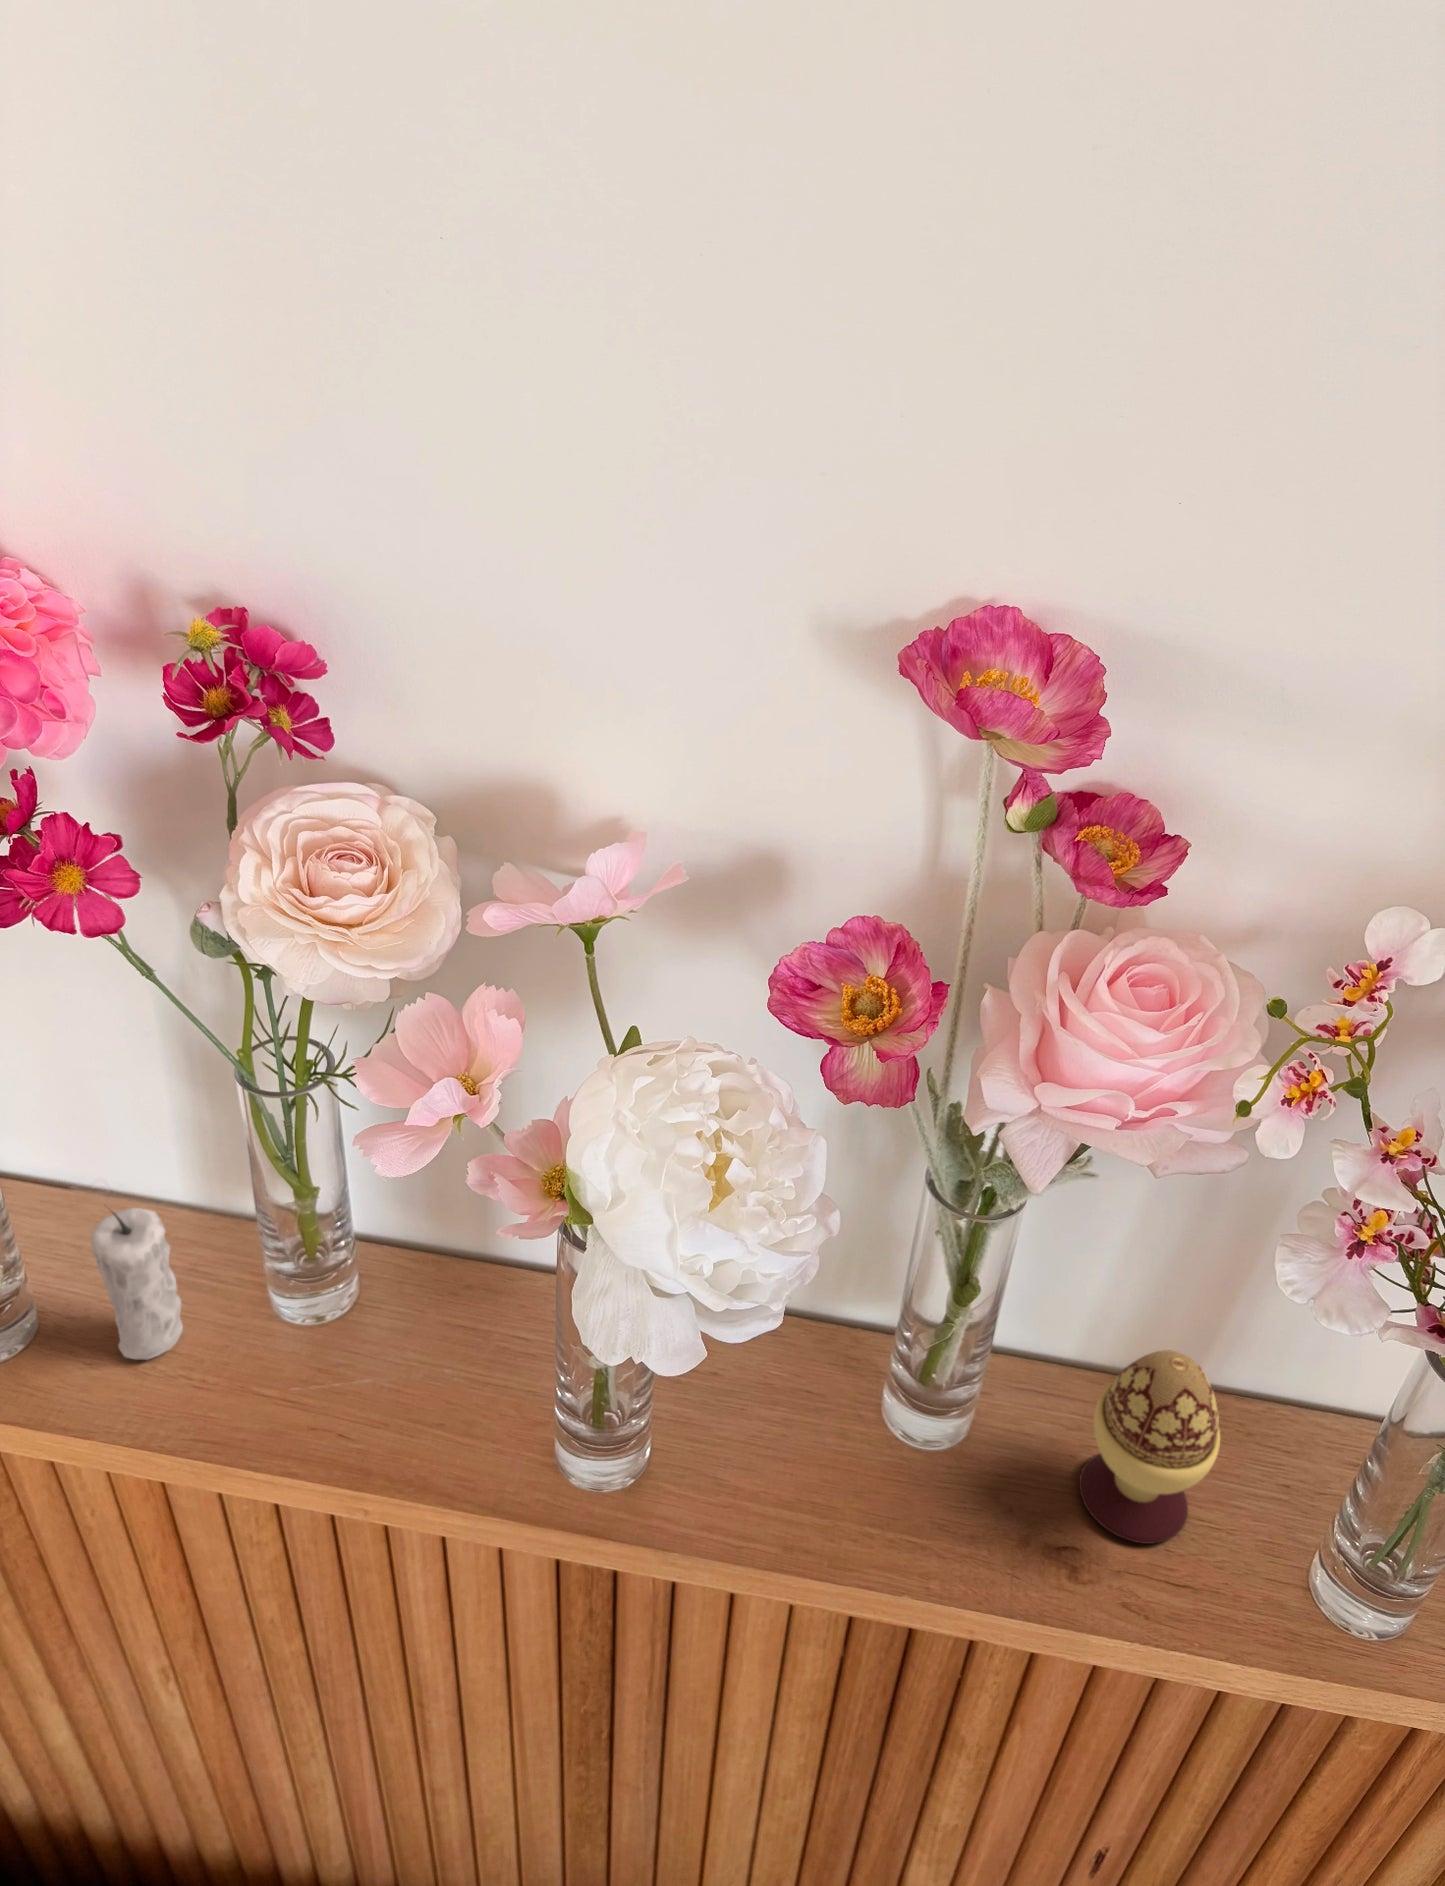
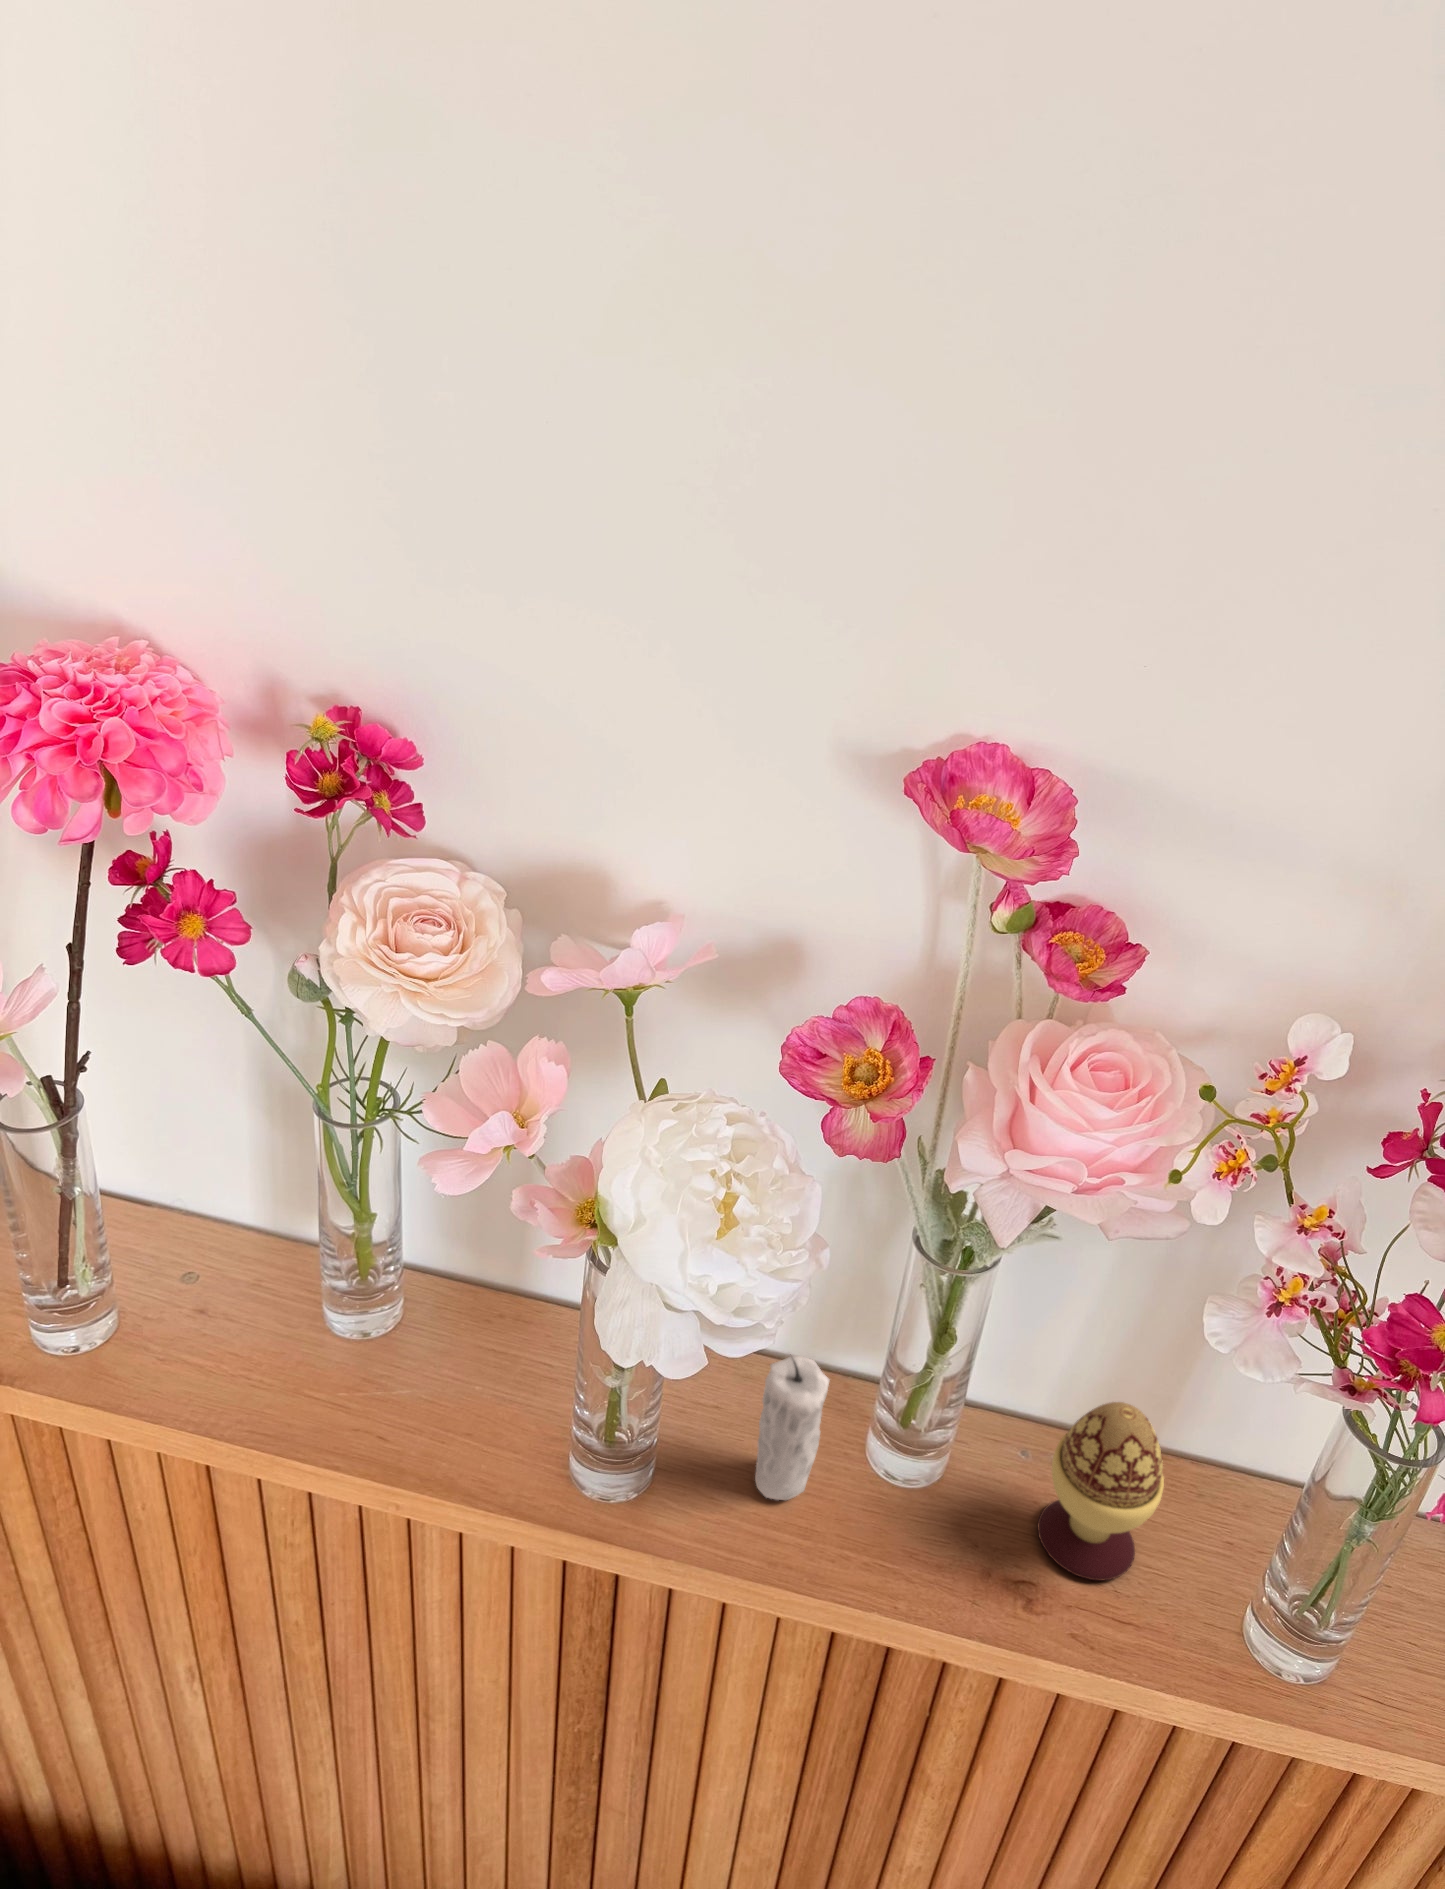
candle: present [91,1208,183,1360] -> present [755,1356,829,1500]

